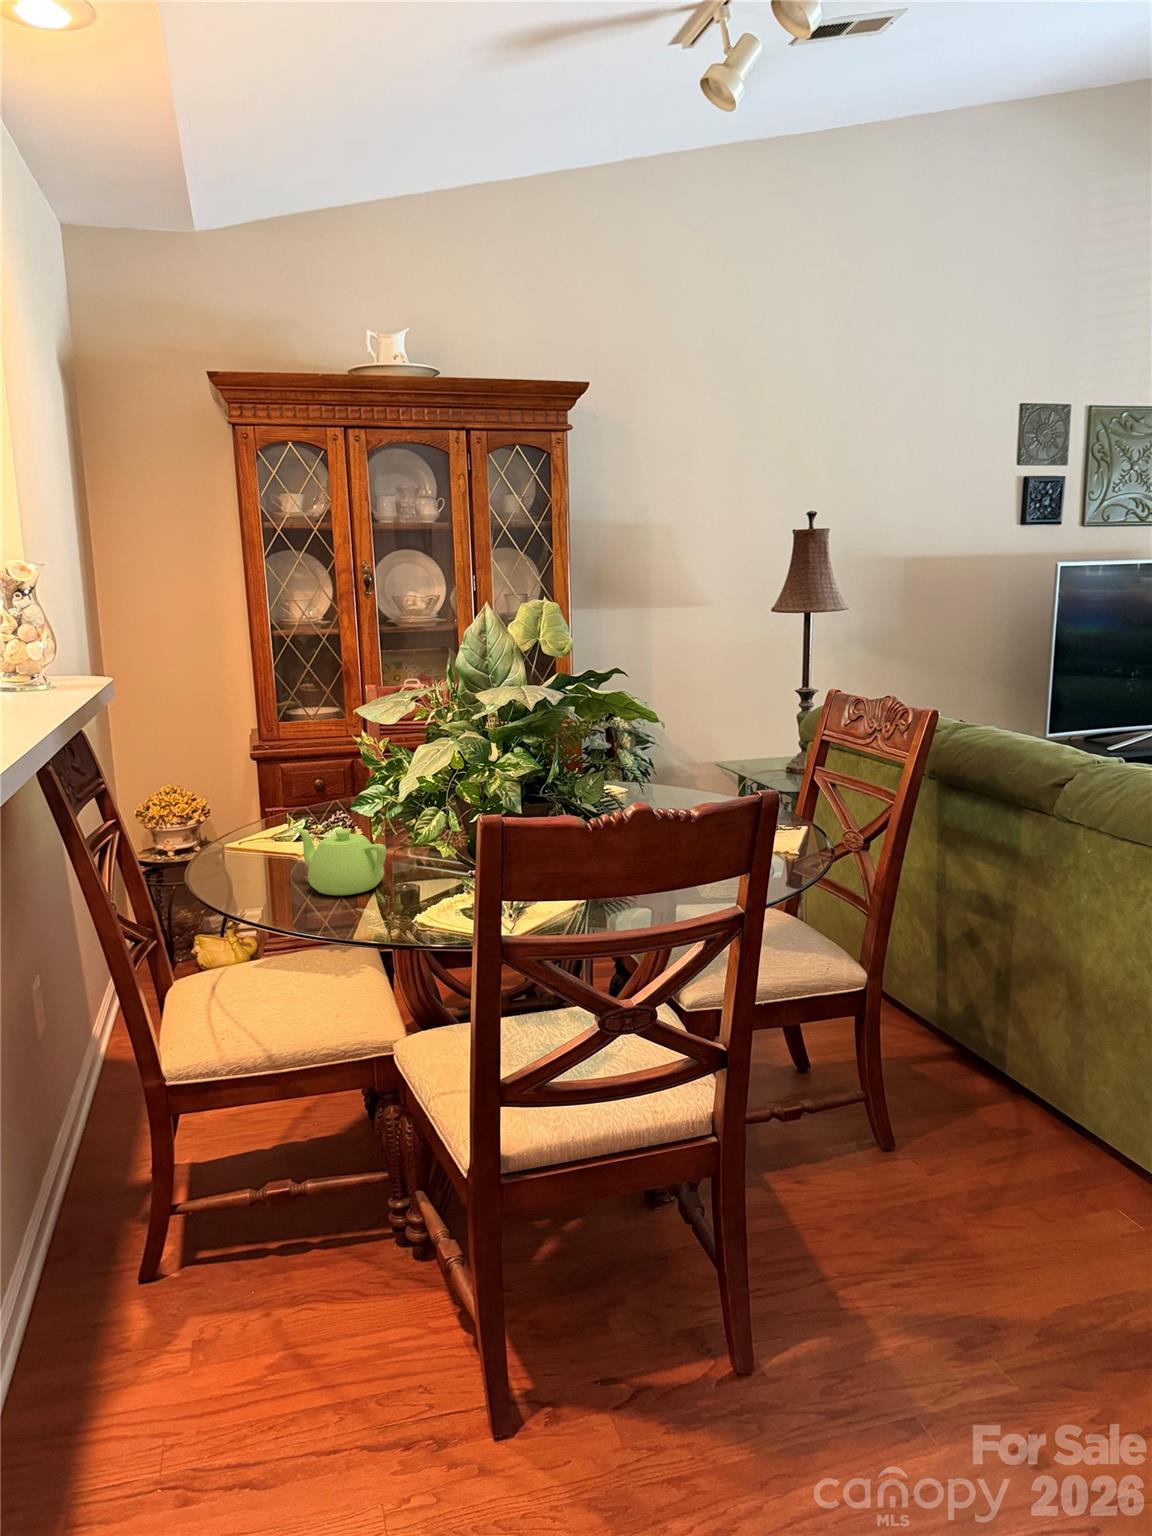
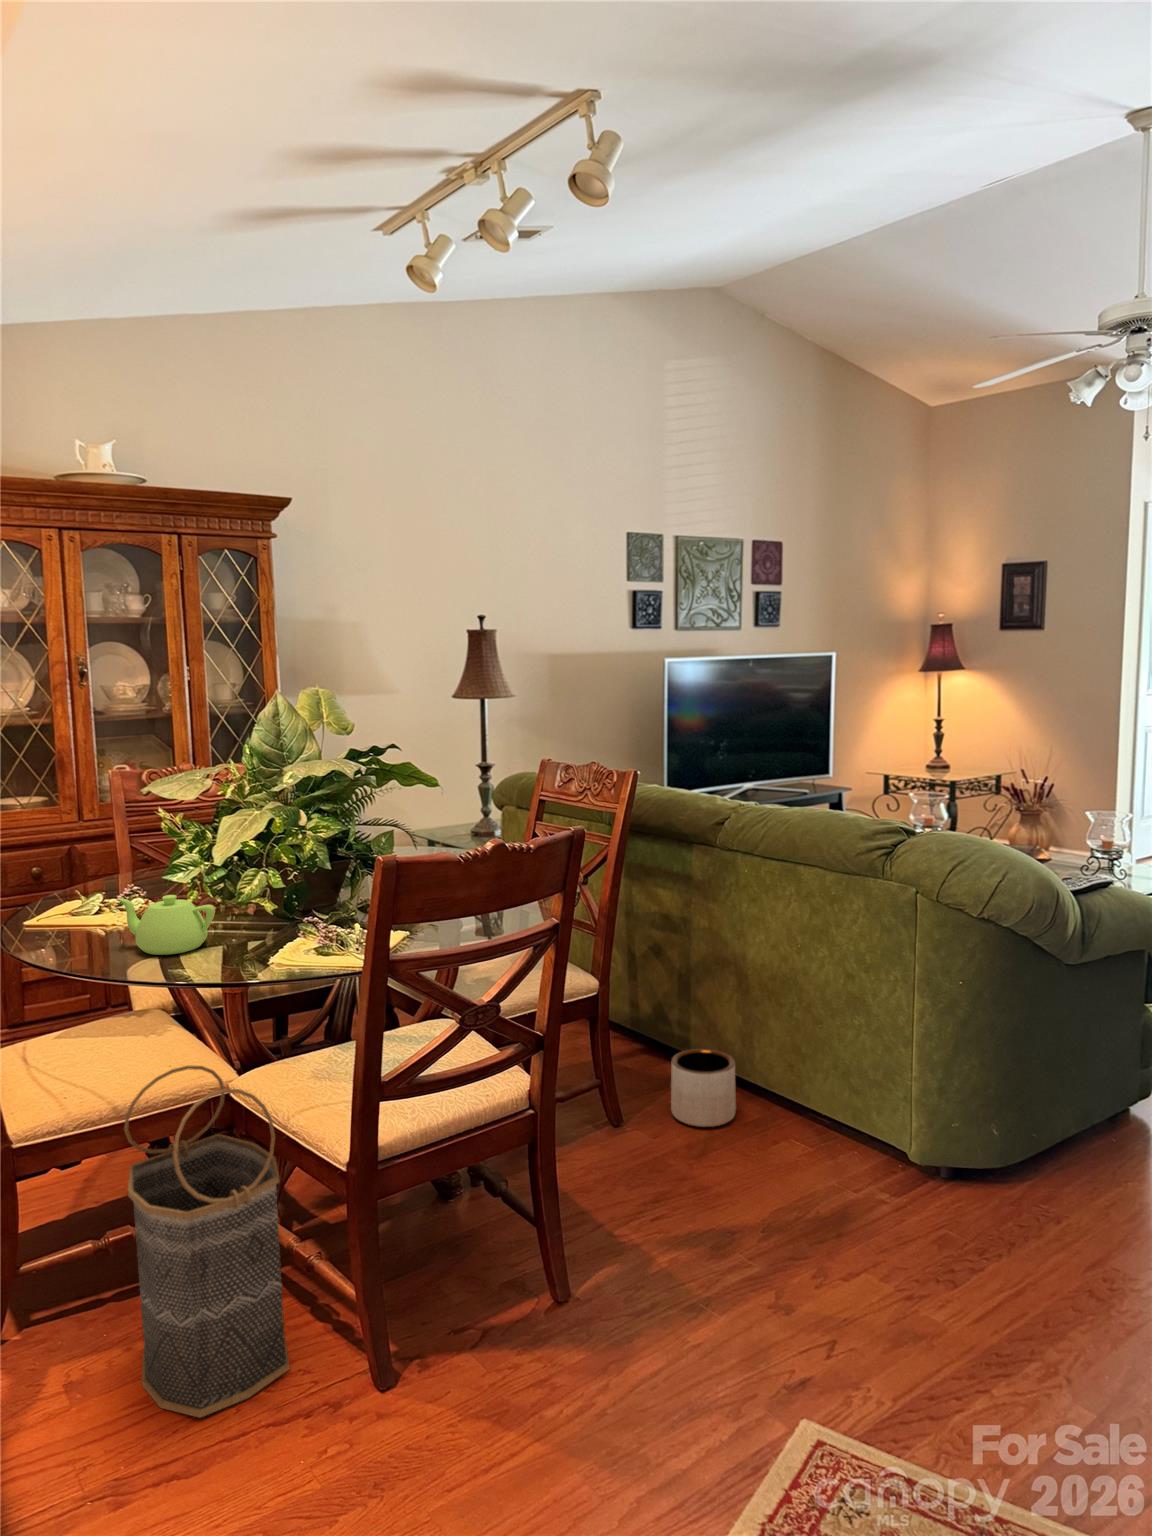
basket: none [245,1028,419,1419] -> present [124,1066,290,1418]
planter: none [965,1068,1057,1173] -> present [671,1049,736,1127]

